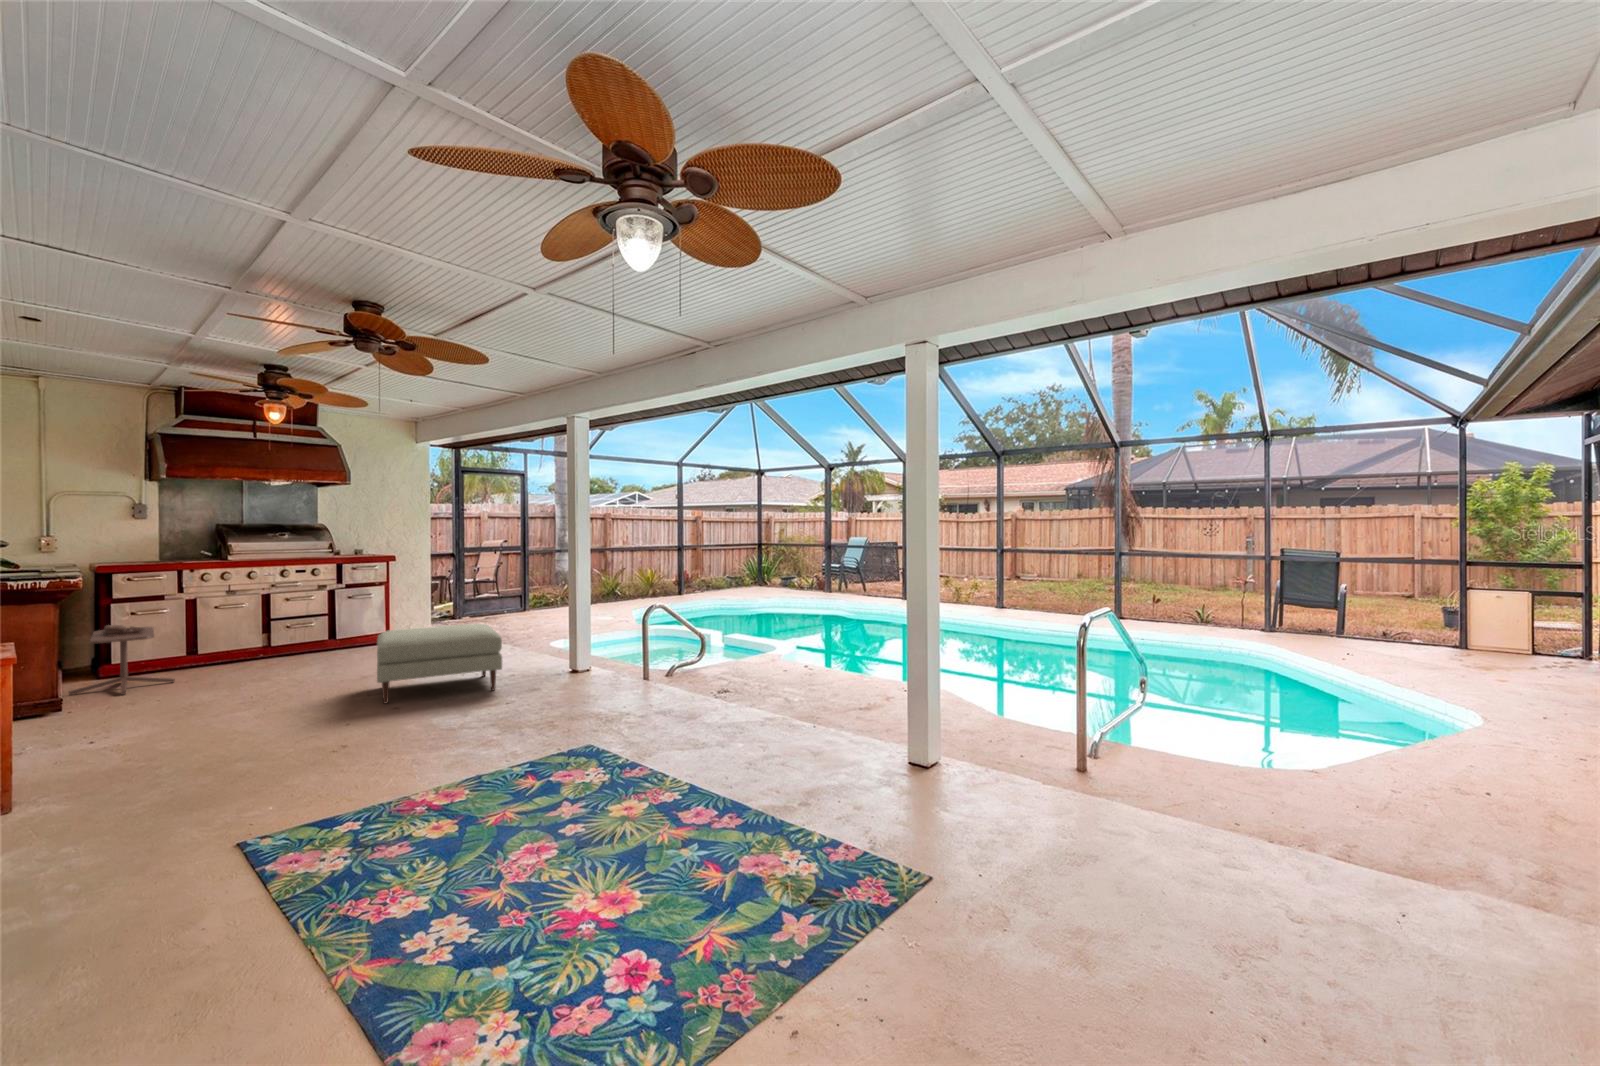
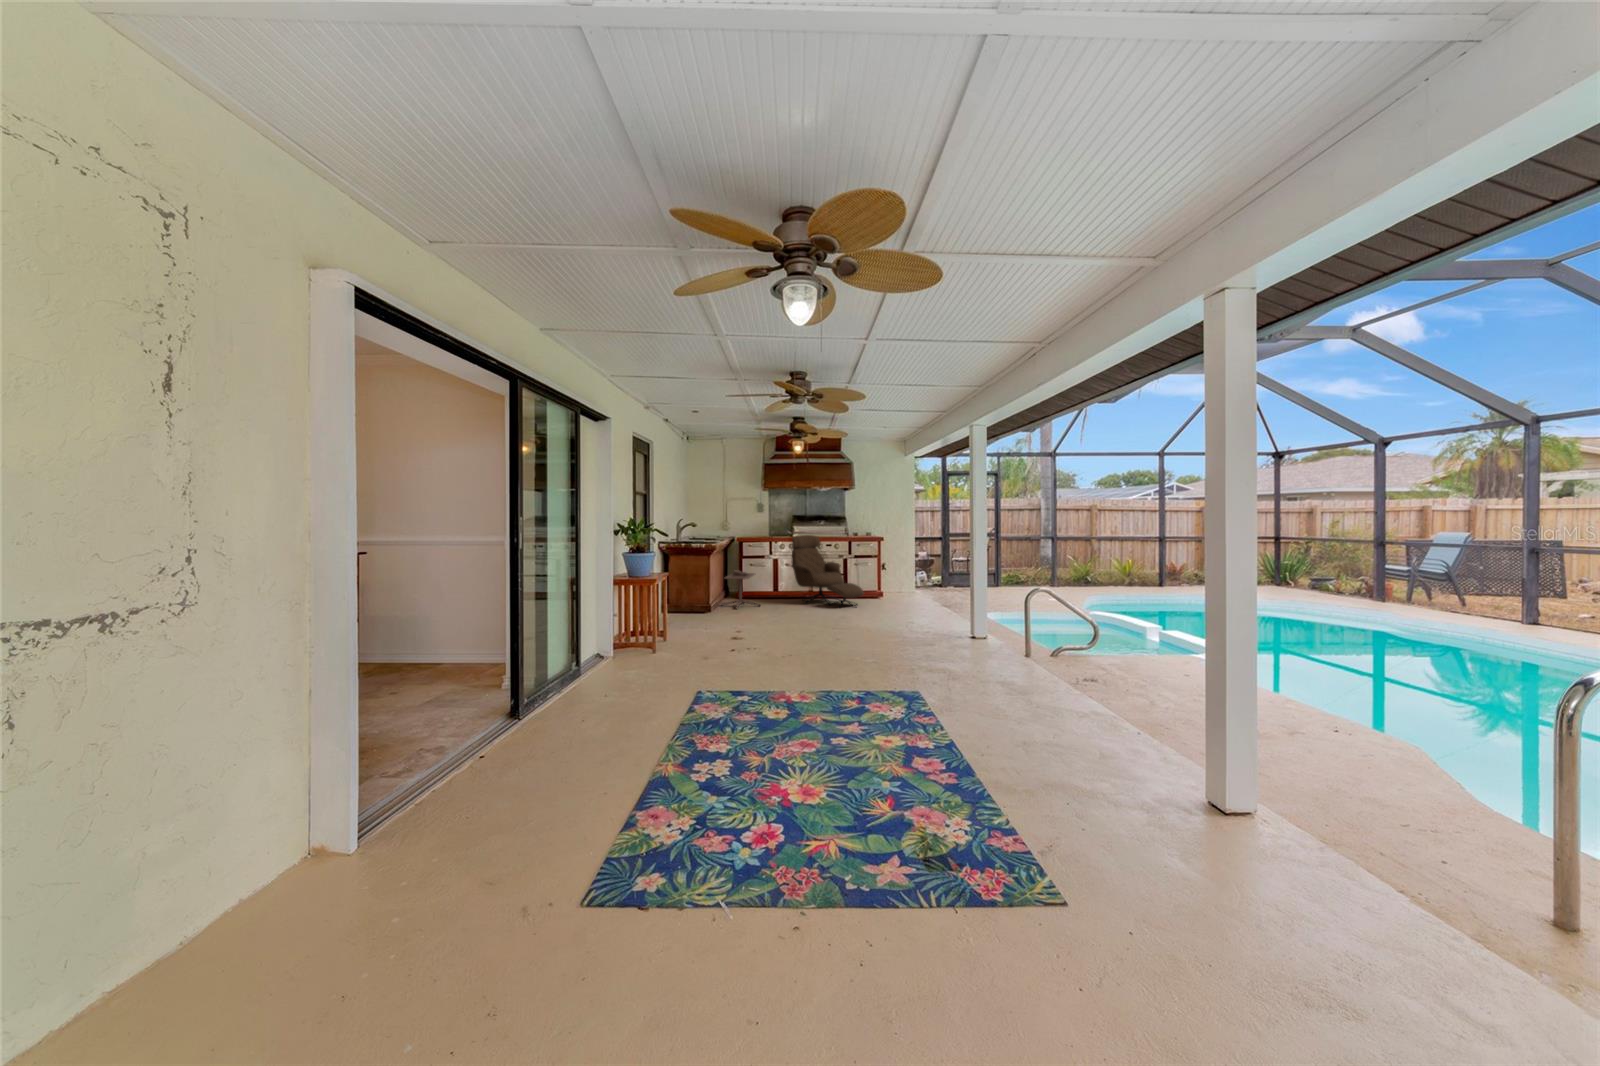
lounge chair: none [232,557,376,666] -> present [792,535,864,607]
ottoman: present [377,624,502,703] -> none [829,587,914,640]

